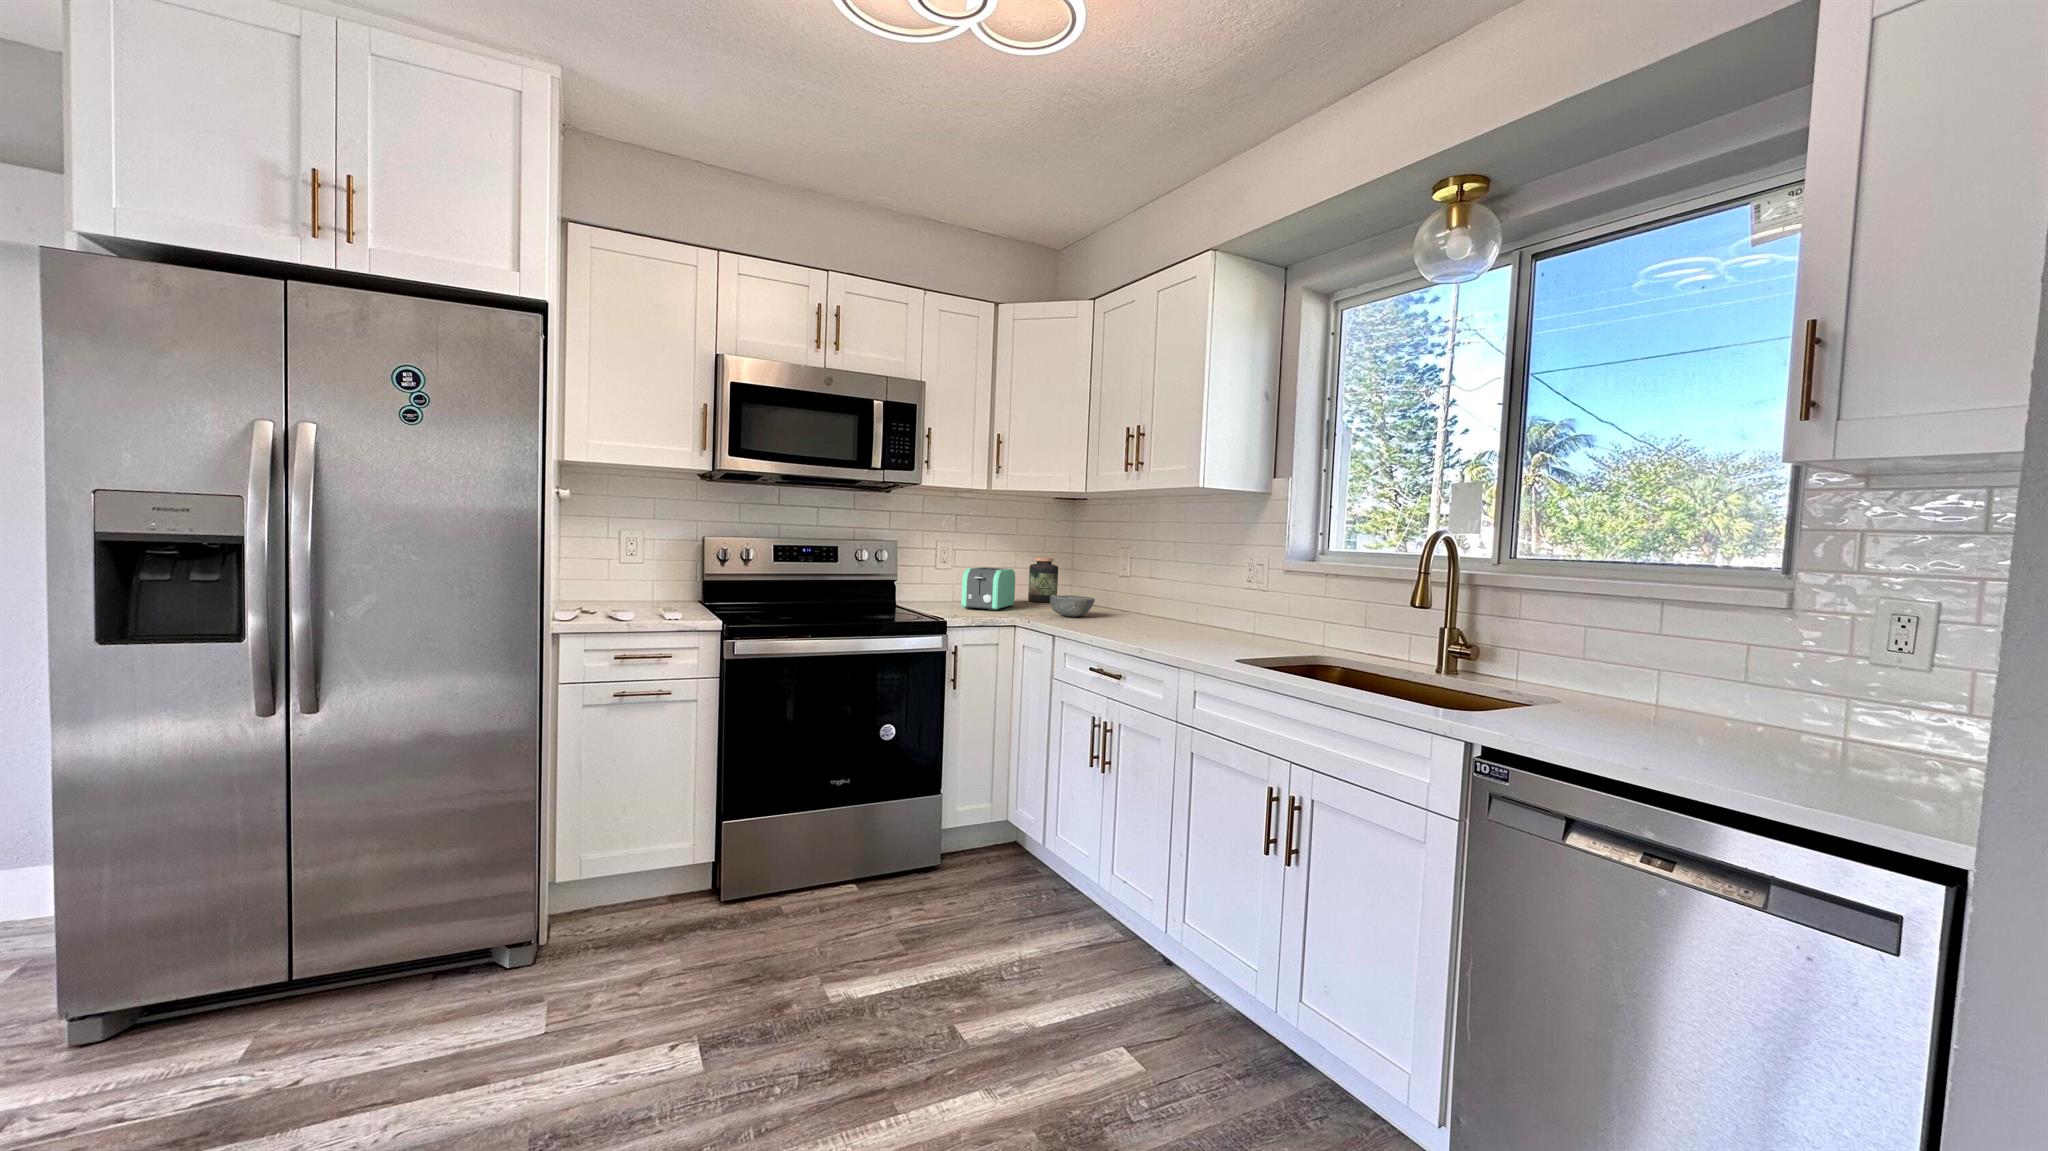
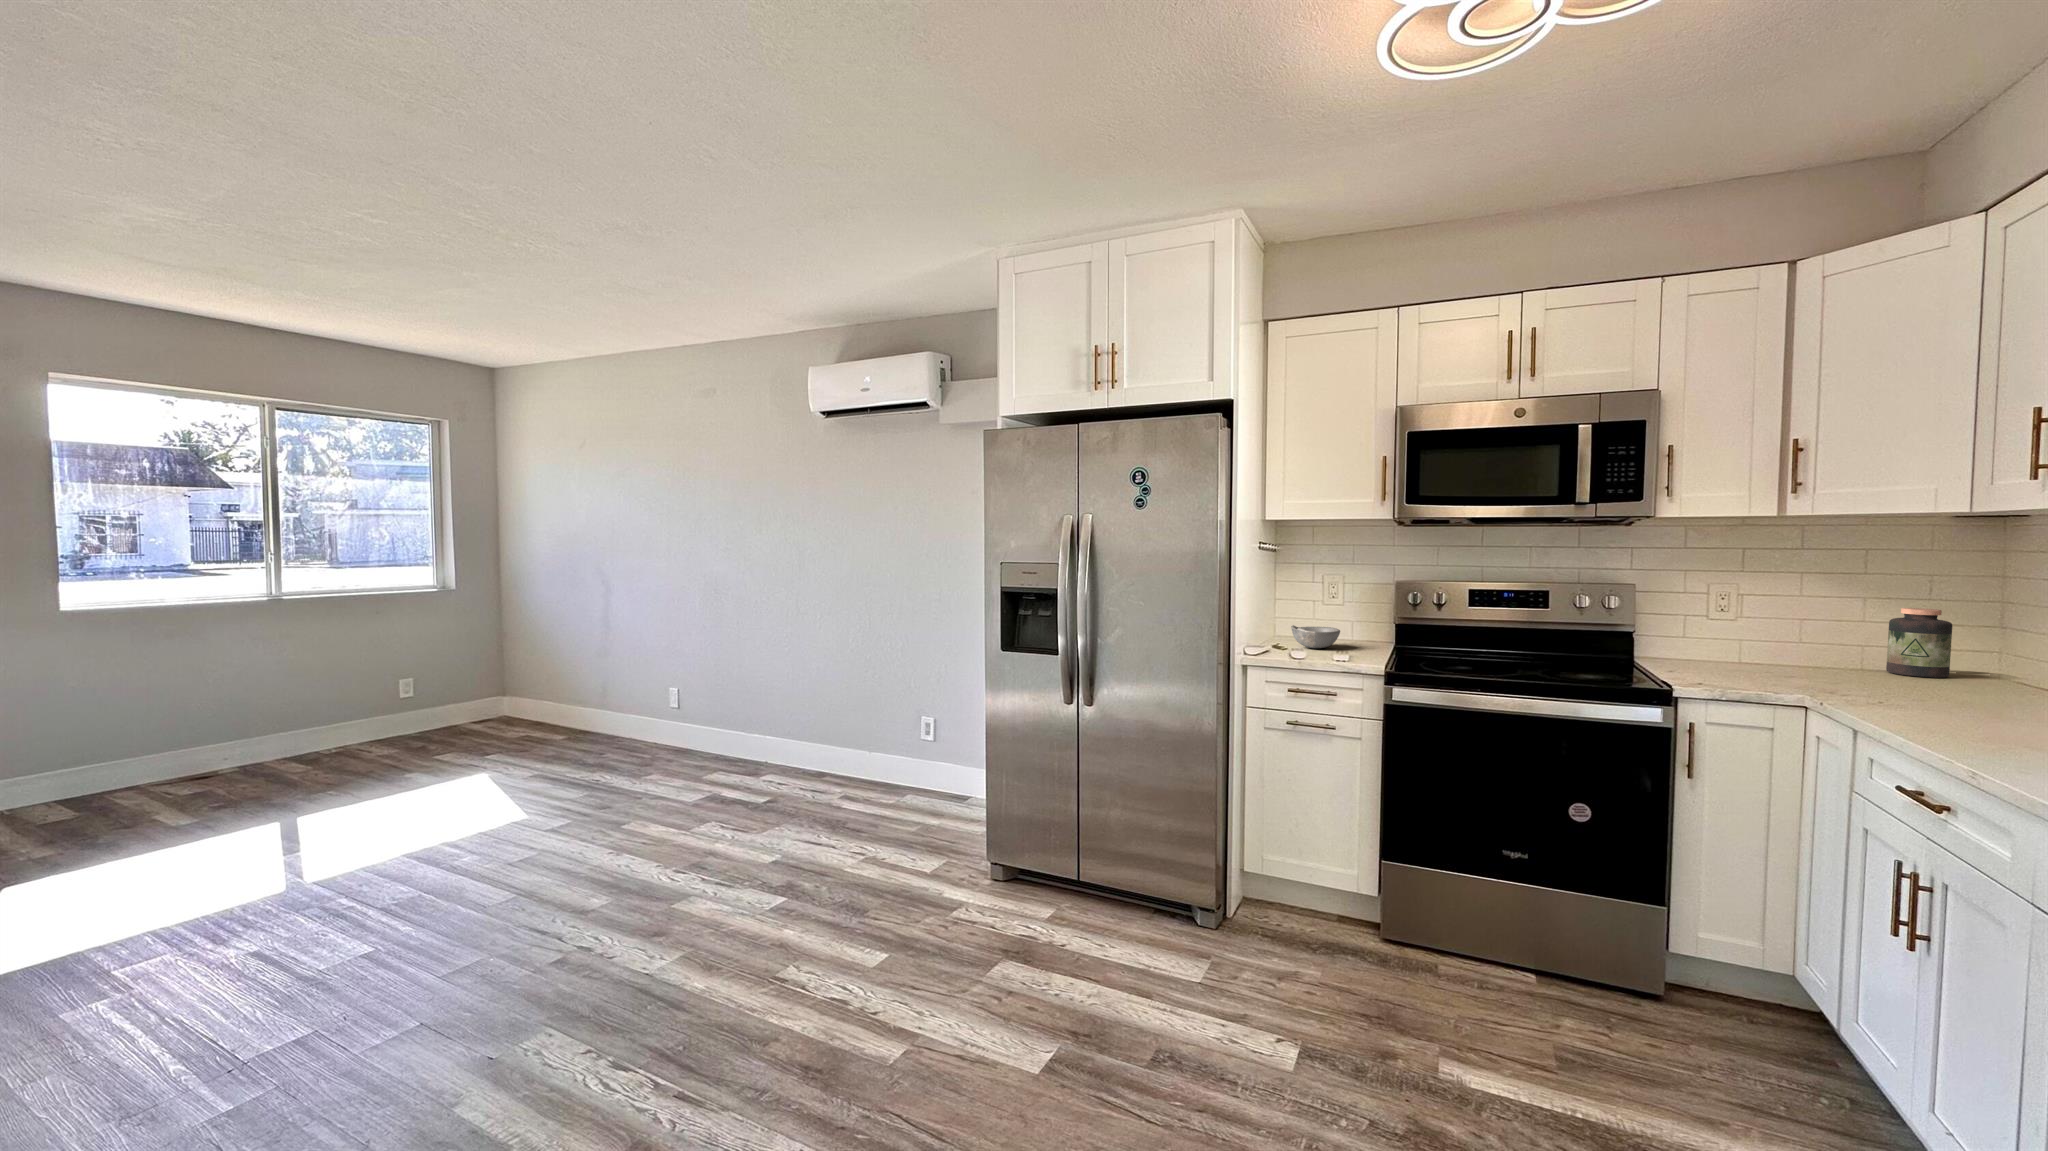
toaster: present [961,567,1015,610] -> none [1726,620,1840,682]
bowl: present [1050,595,1095,617] -> present [1291,625,1340,648]

